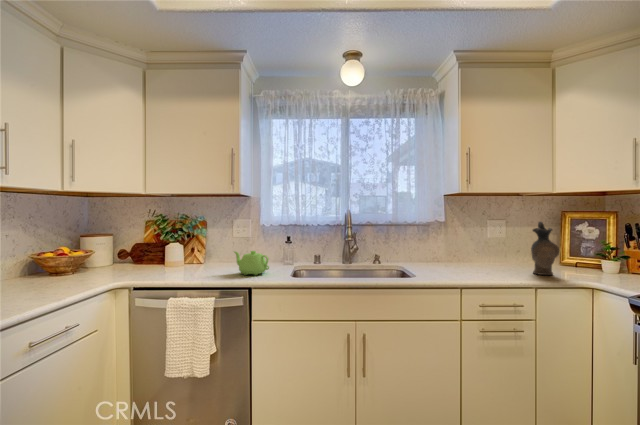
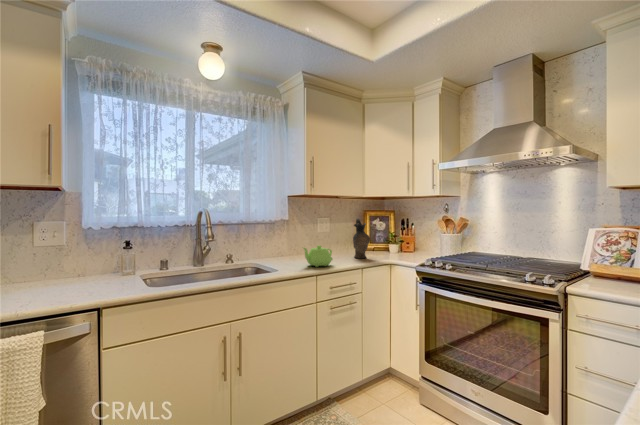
teapot: present [234,251,269,275] -> present [304,246,332,267]

